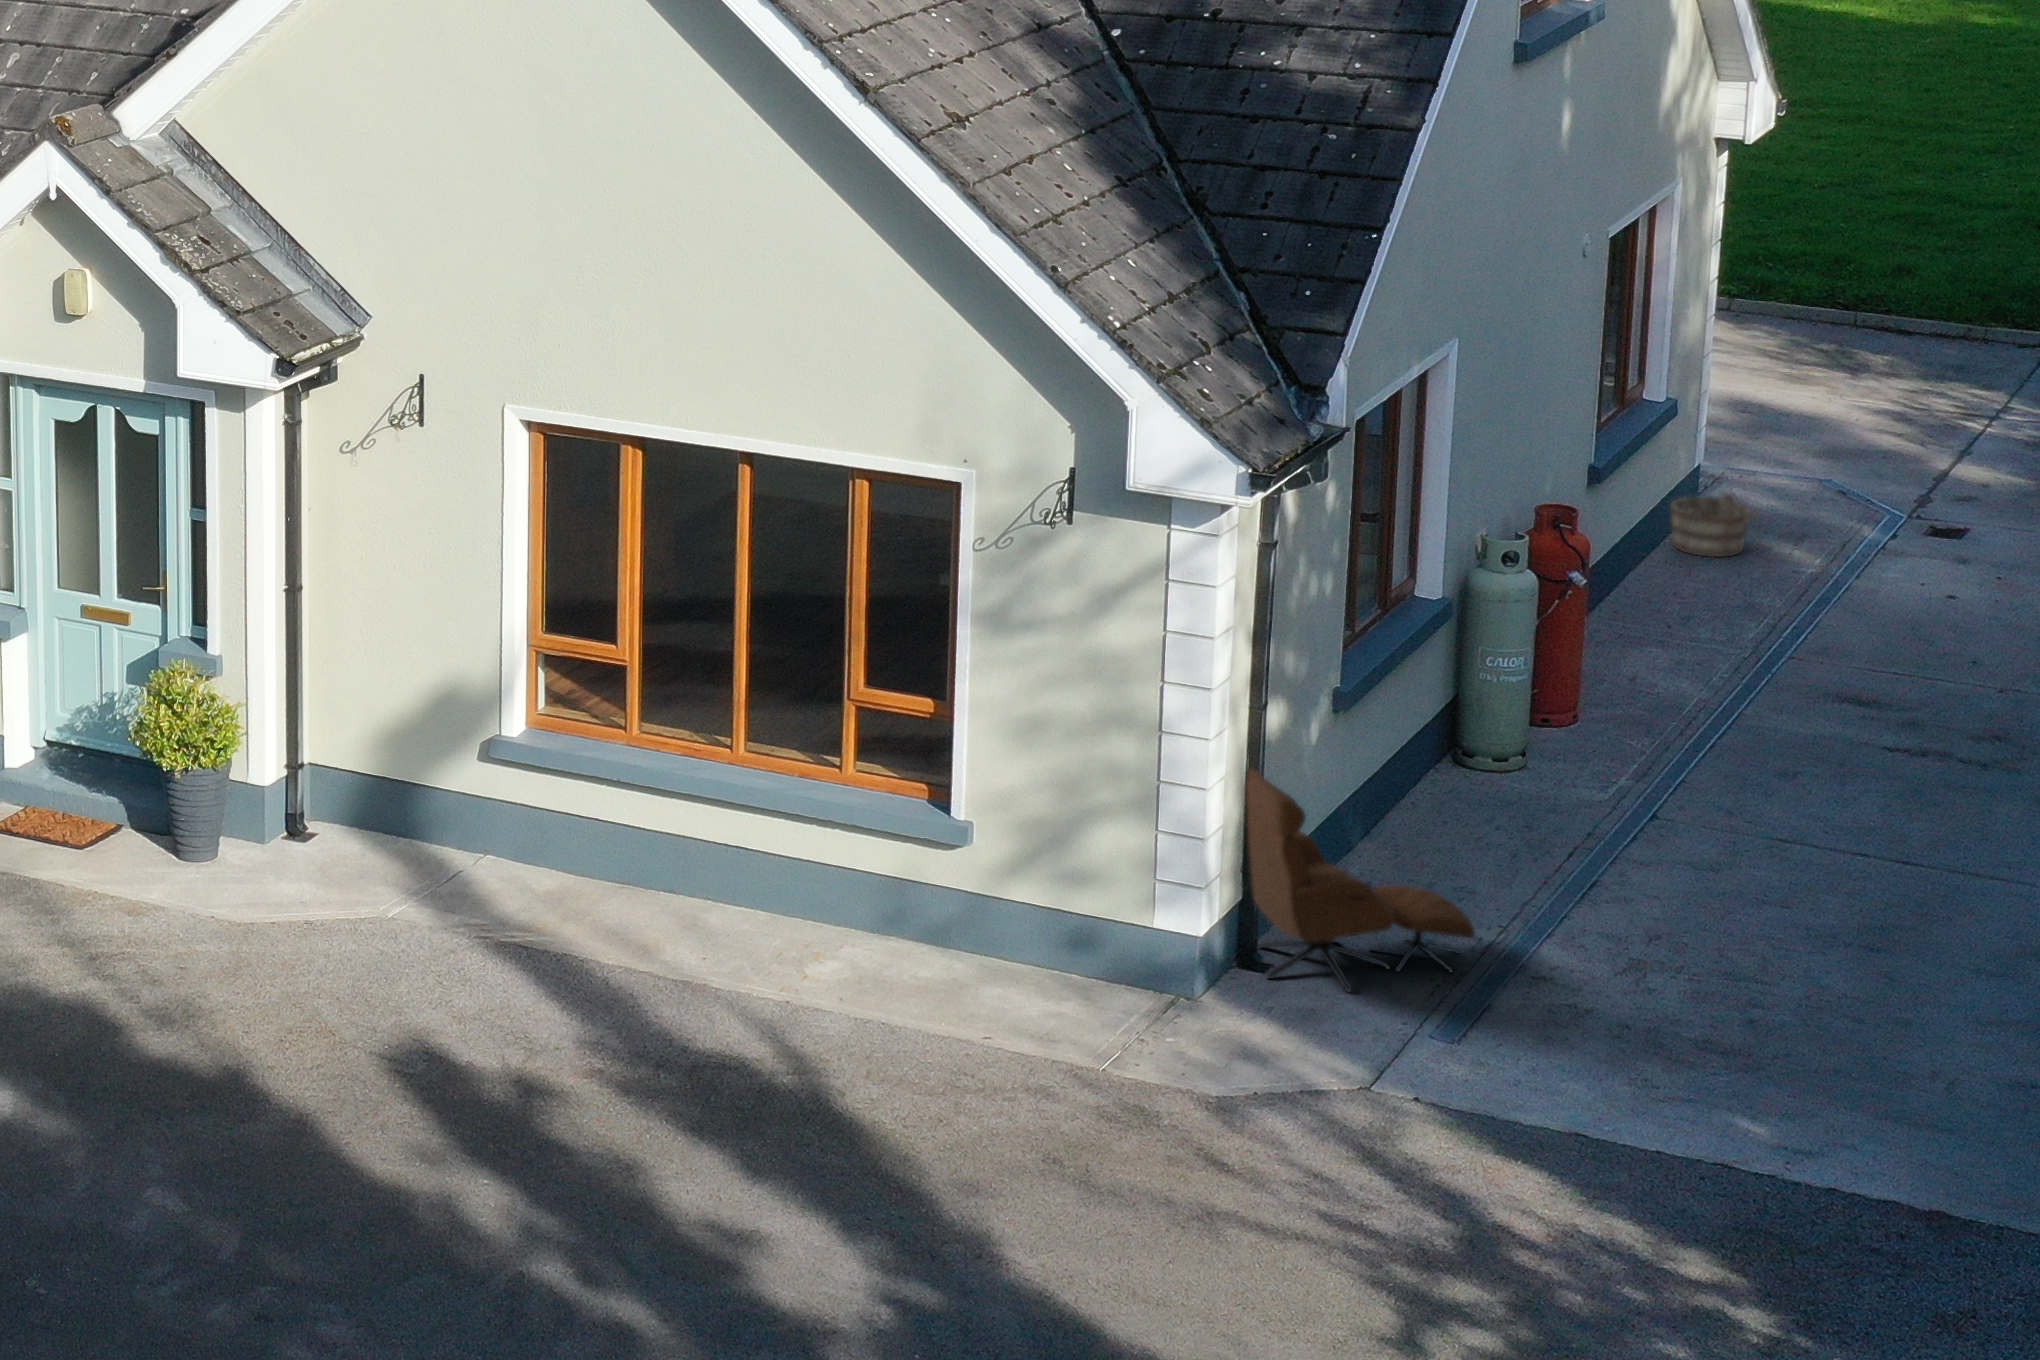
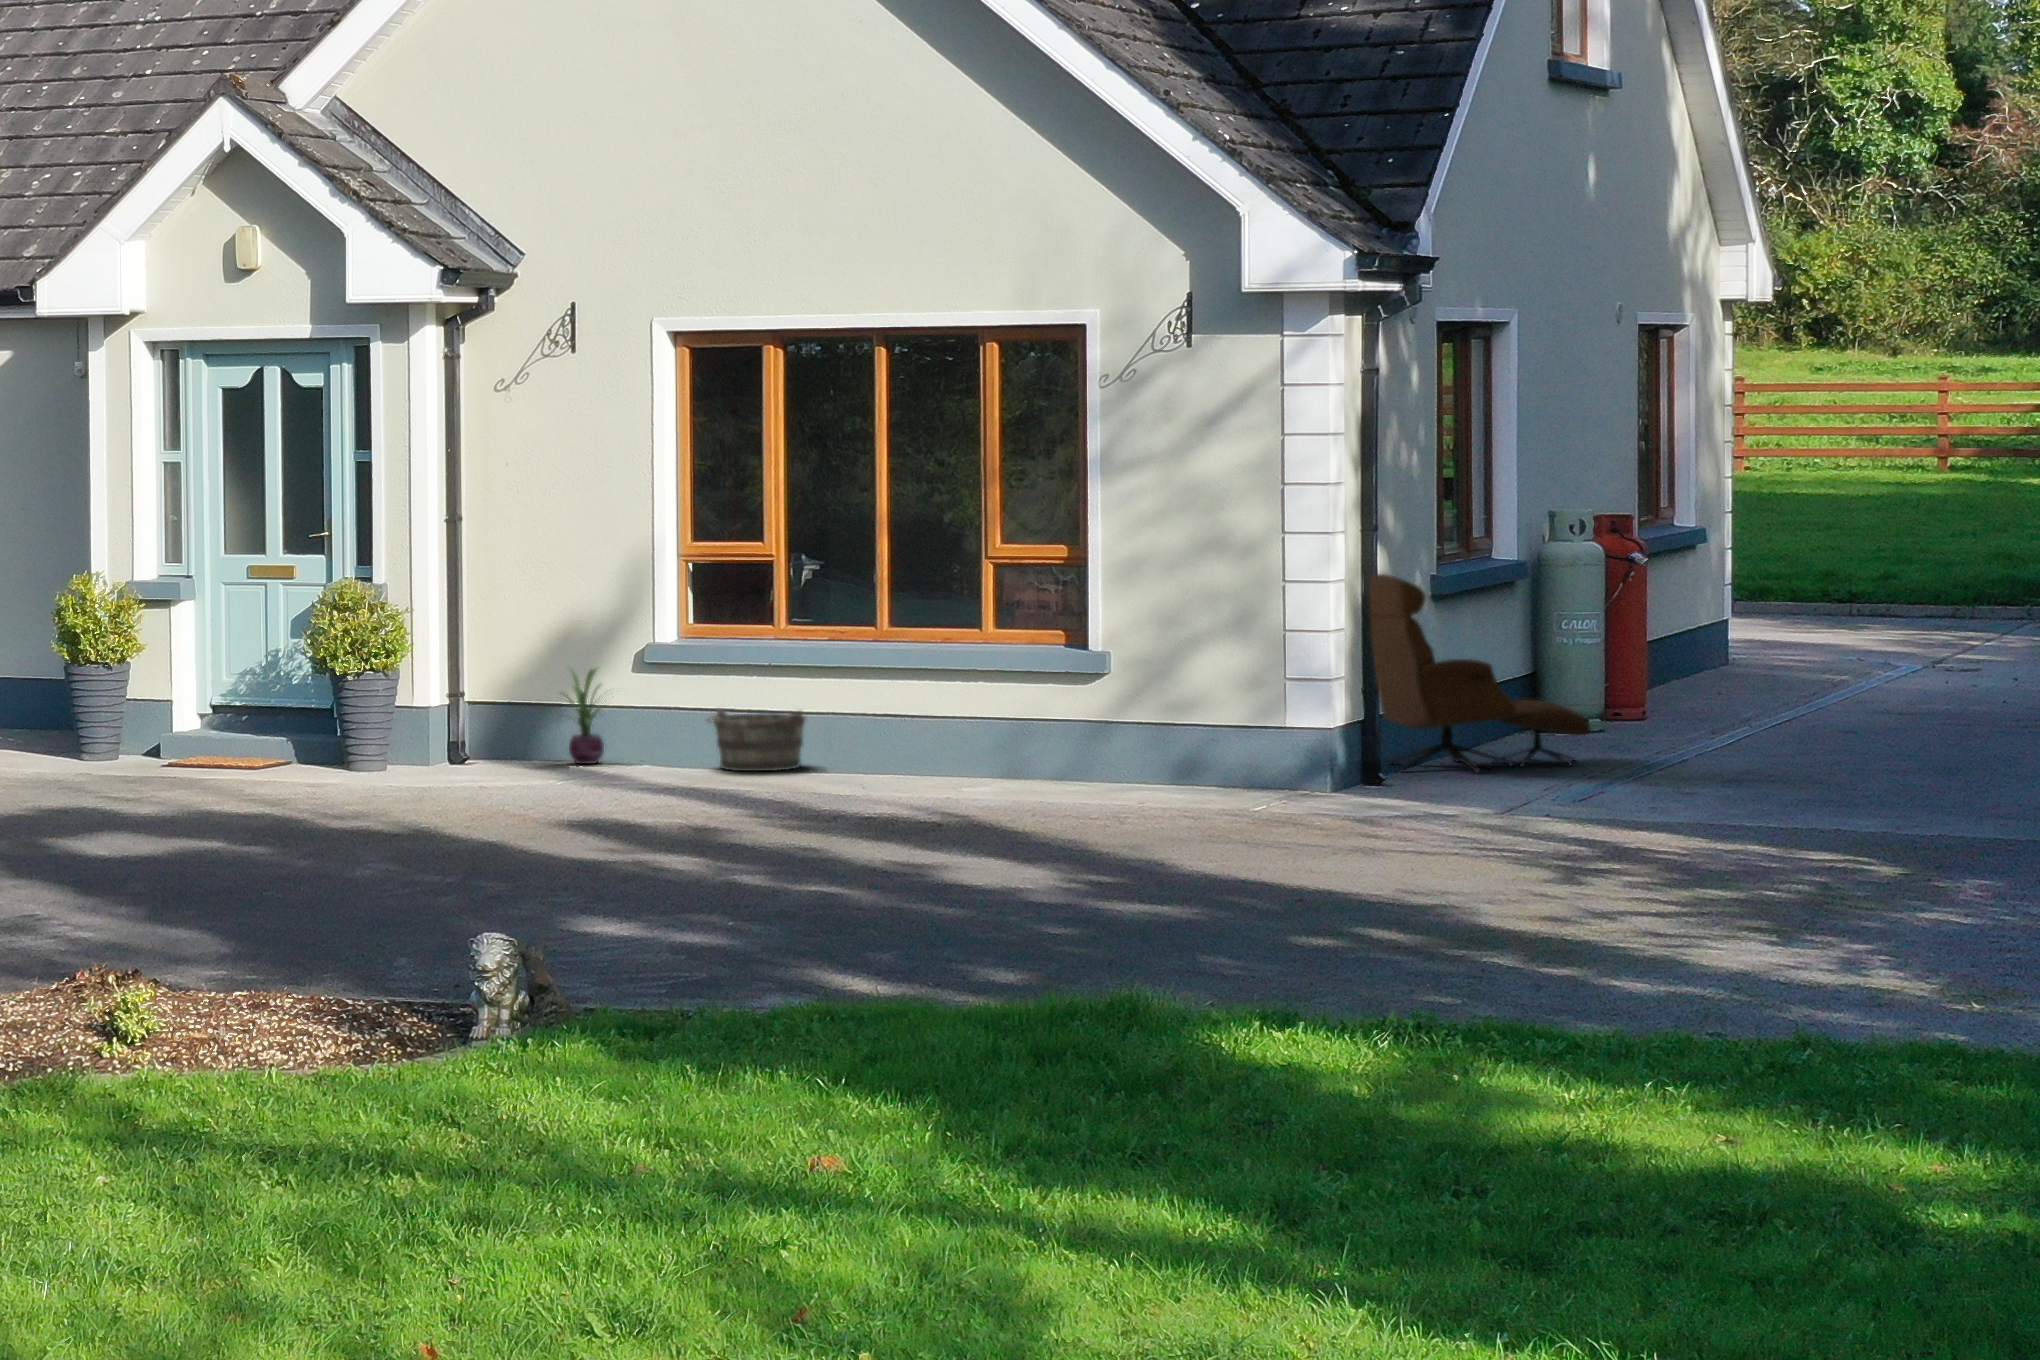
bucket: present [1670,493,1760,557] -> present [708,708,805,771]
decorative plant: none [368,769,476,876] -> present [542,668,612,764]

